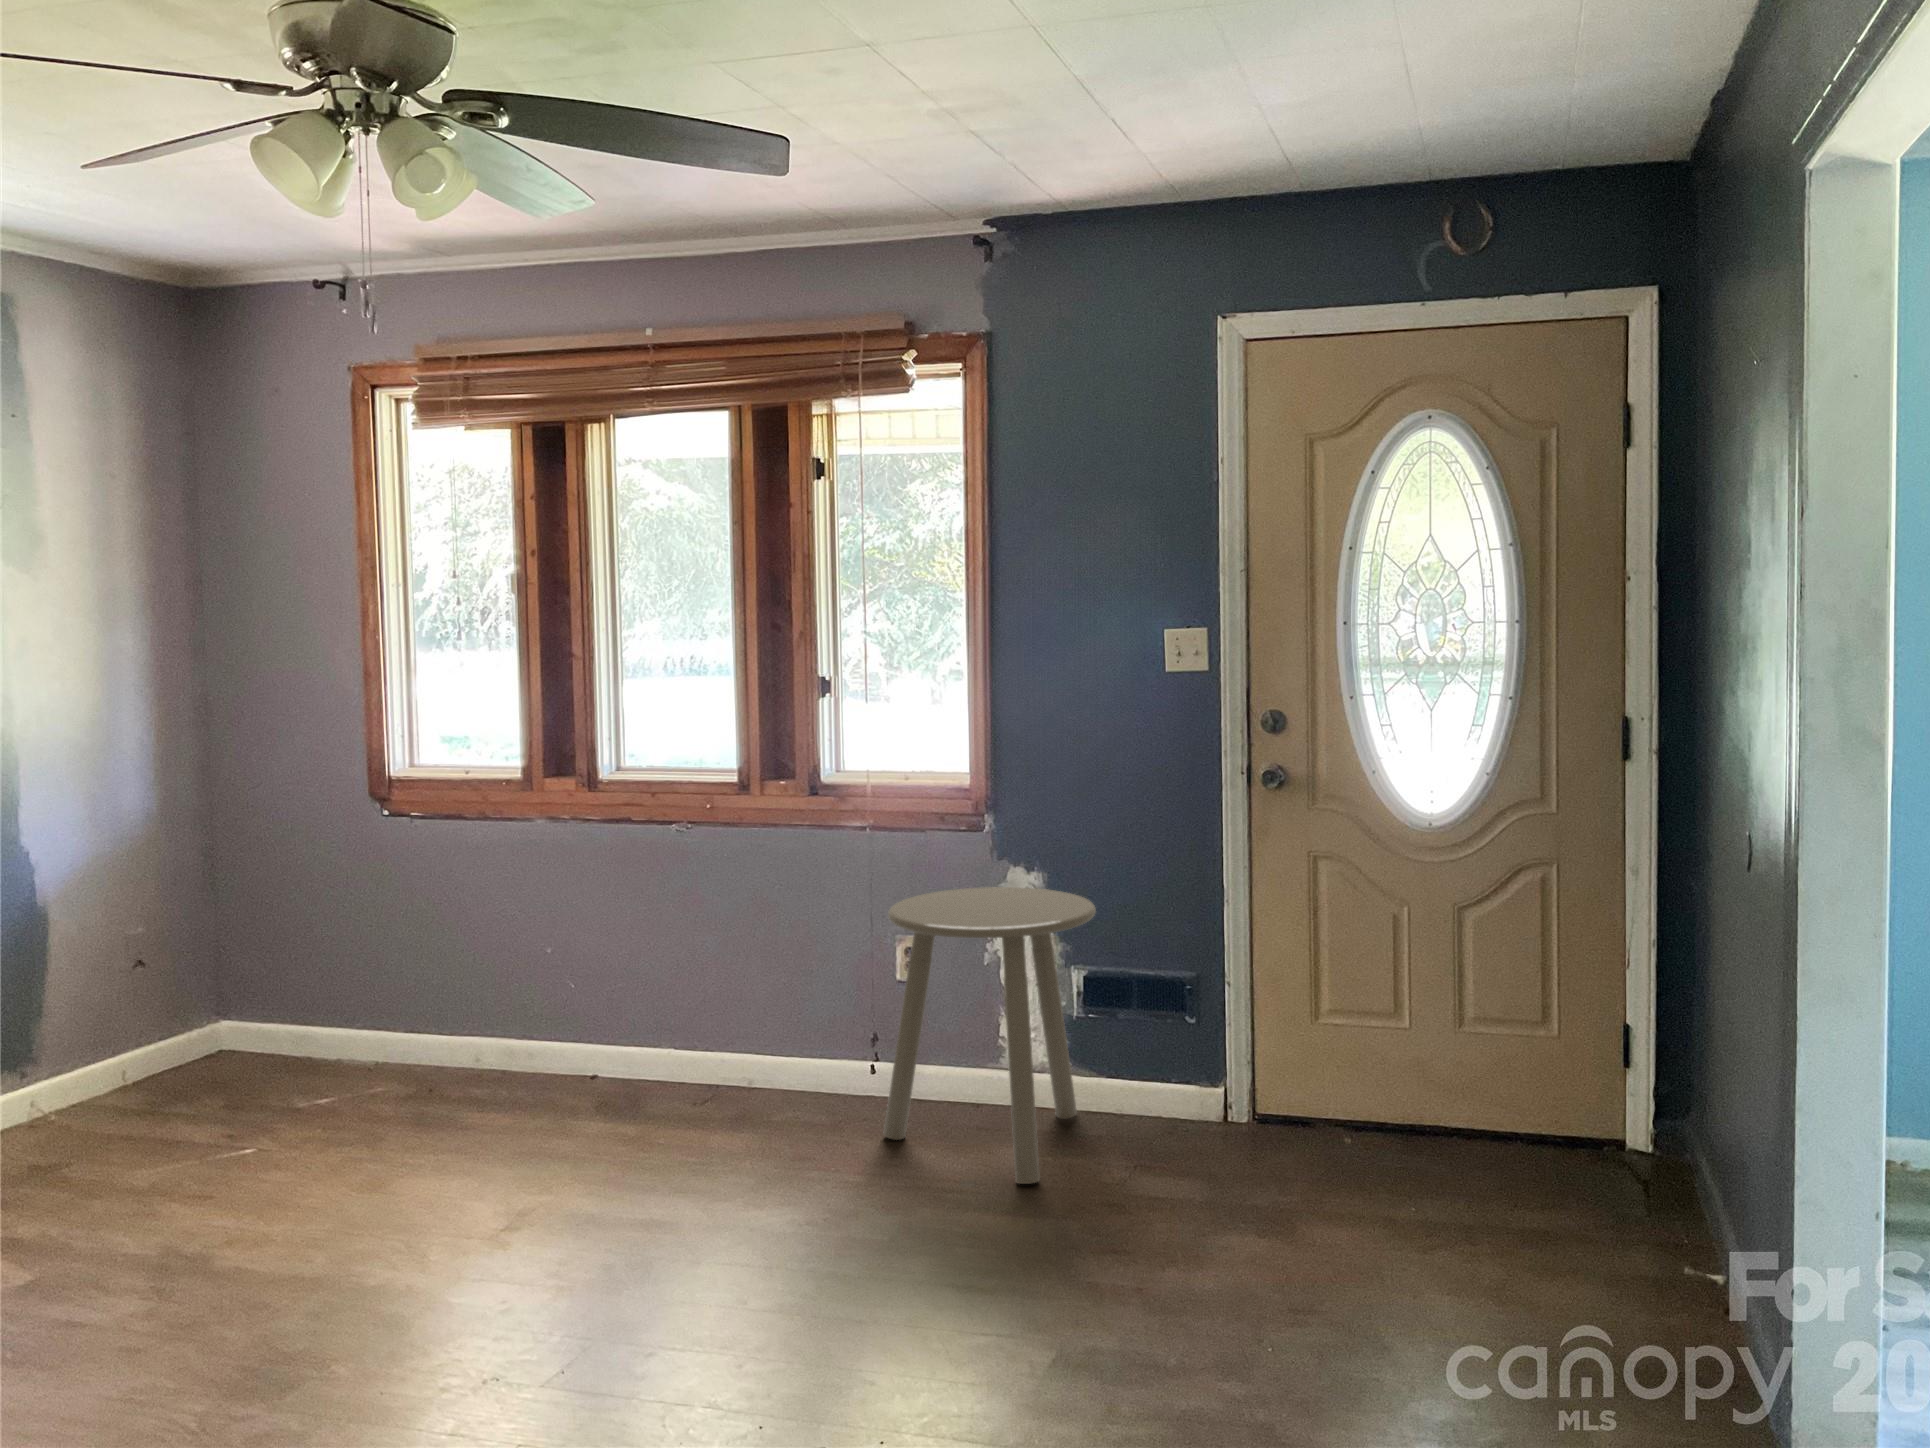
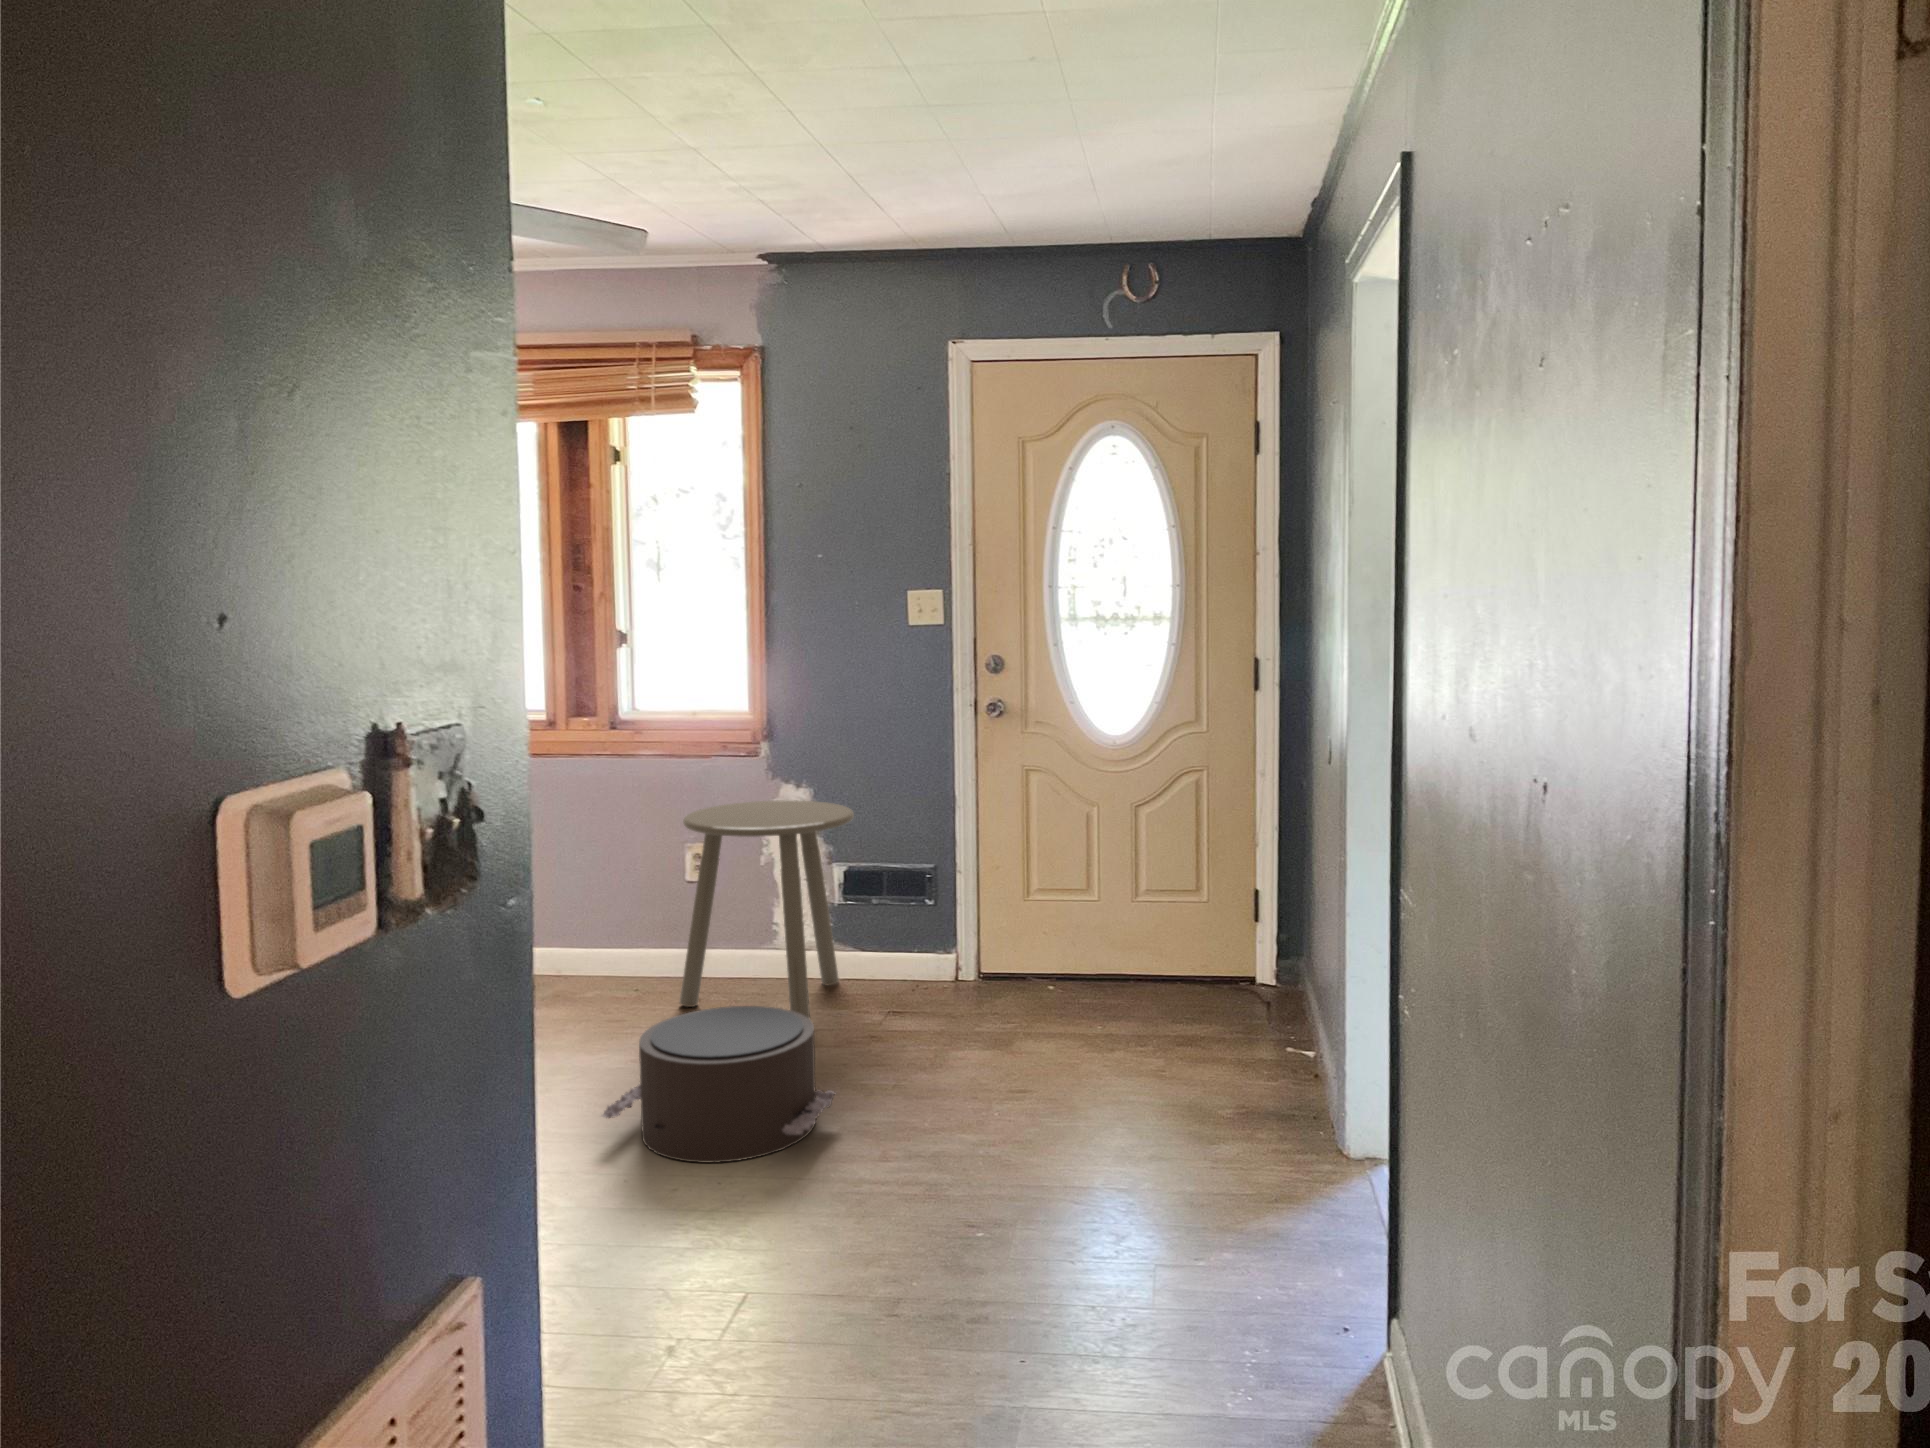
pouf: none [771,1161,1067,1378] -> present [602,1006,836,1163]

